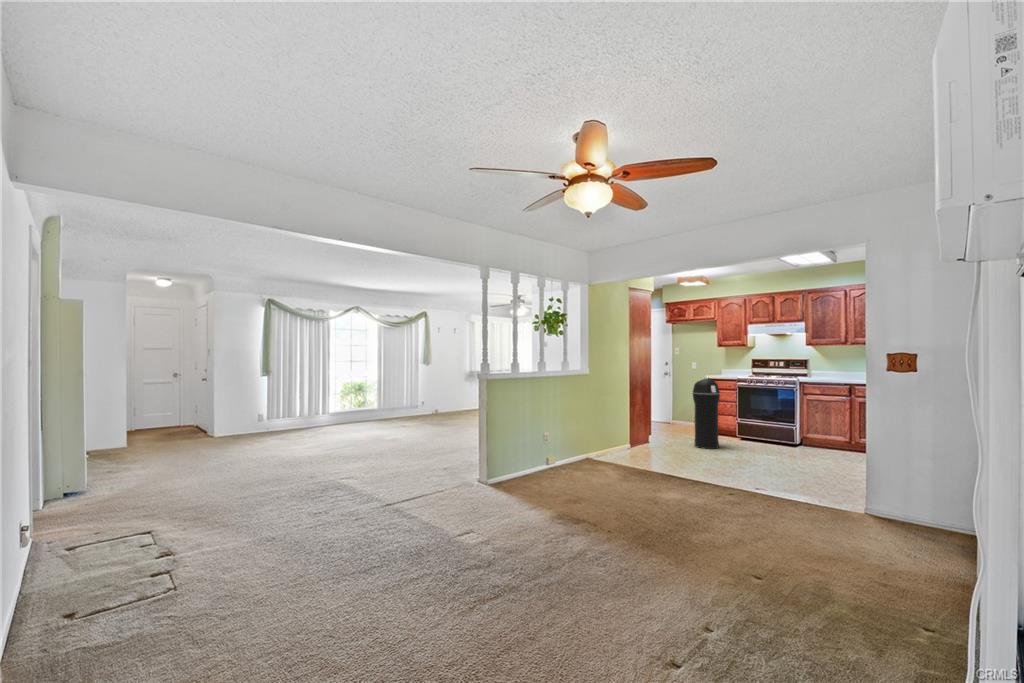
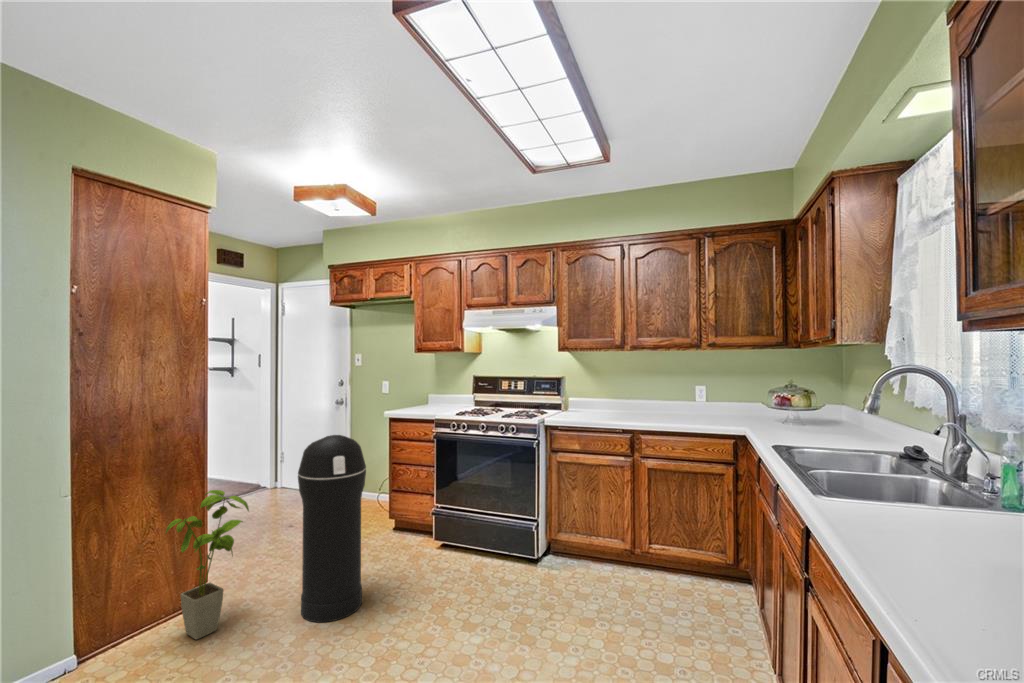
house plant: none [652,396,680,448] -> present [166,490,249,639]

